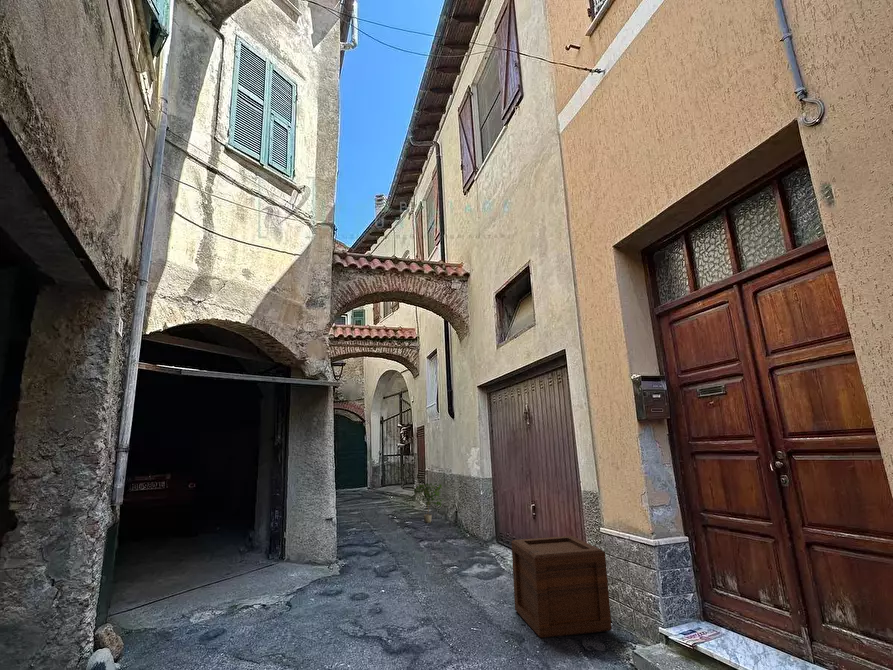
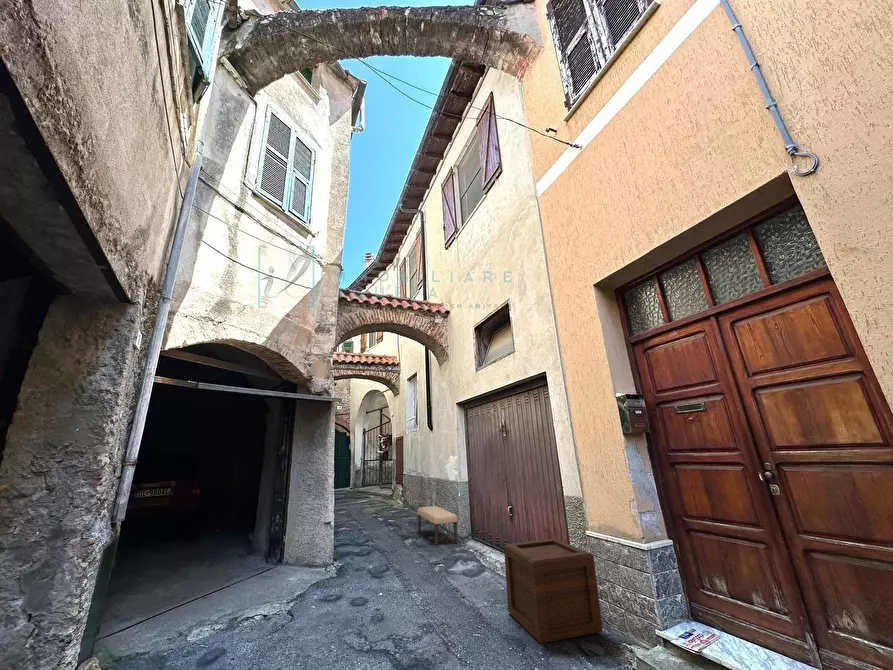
potted plant: present [414,483,442,523] -> none [397,487,423,523]
bench: none [435,504,478,547] -> present [417,506,457,546]

